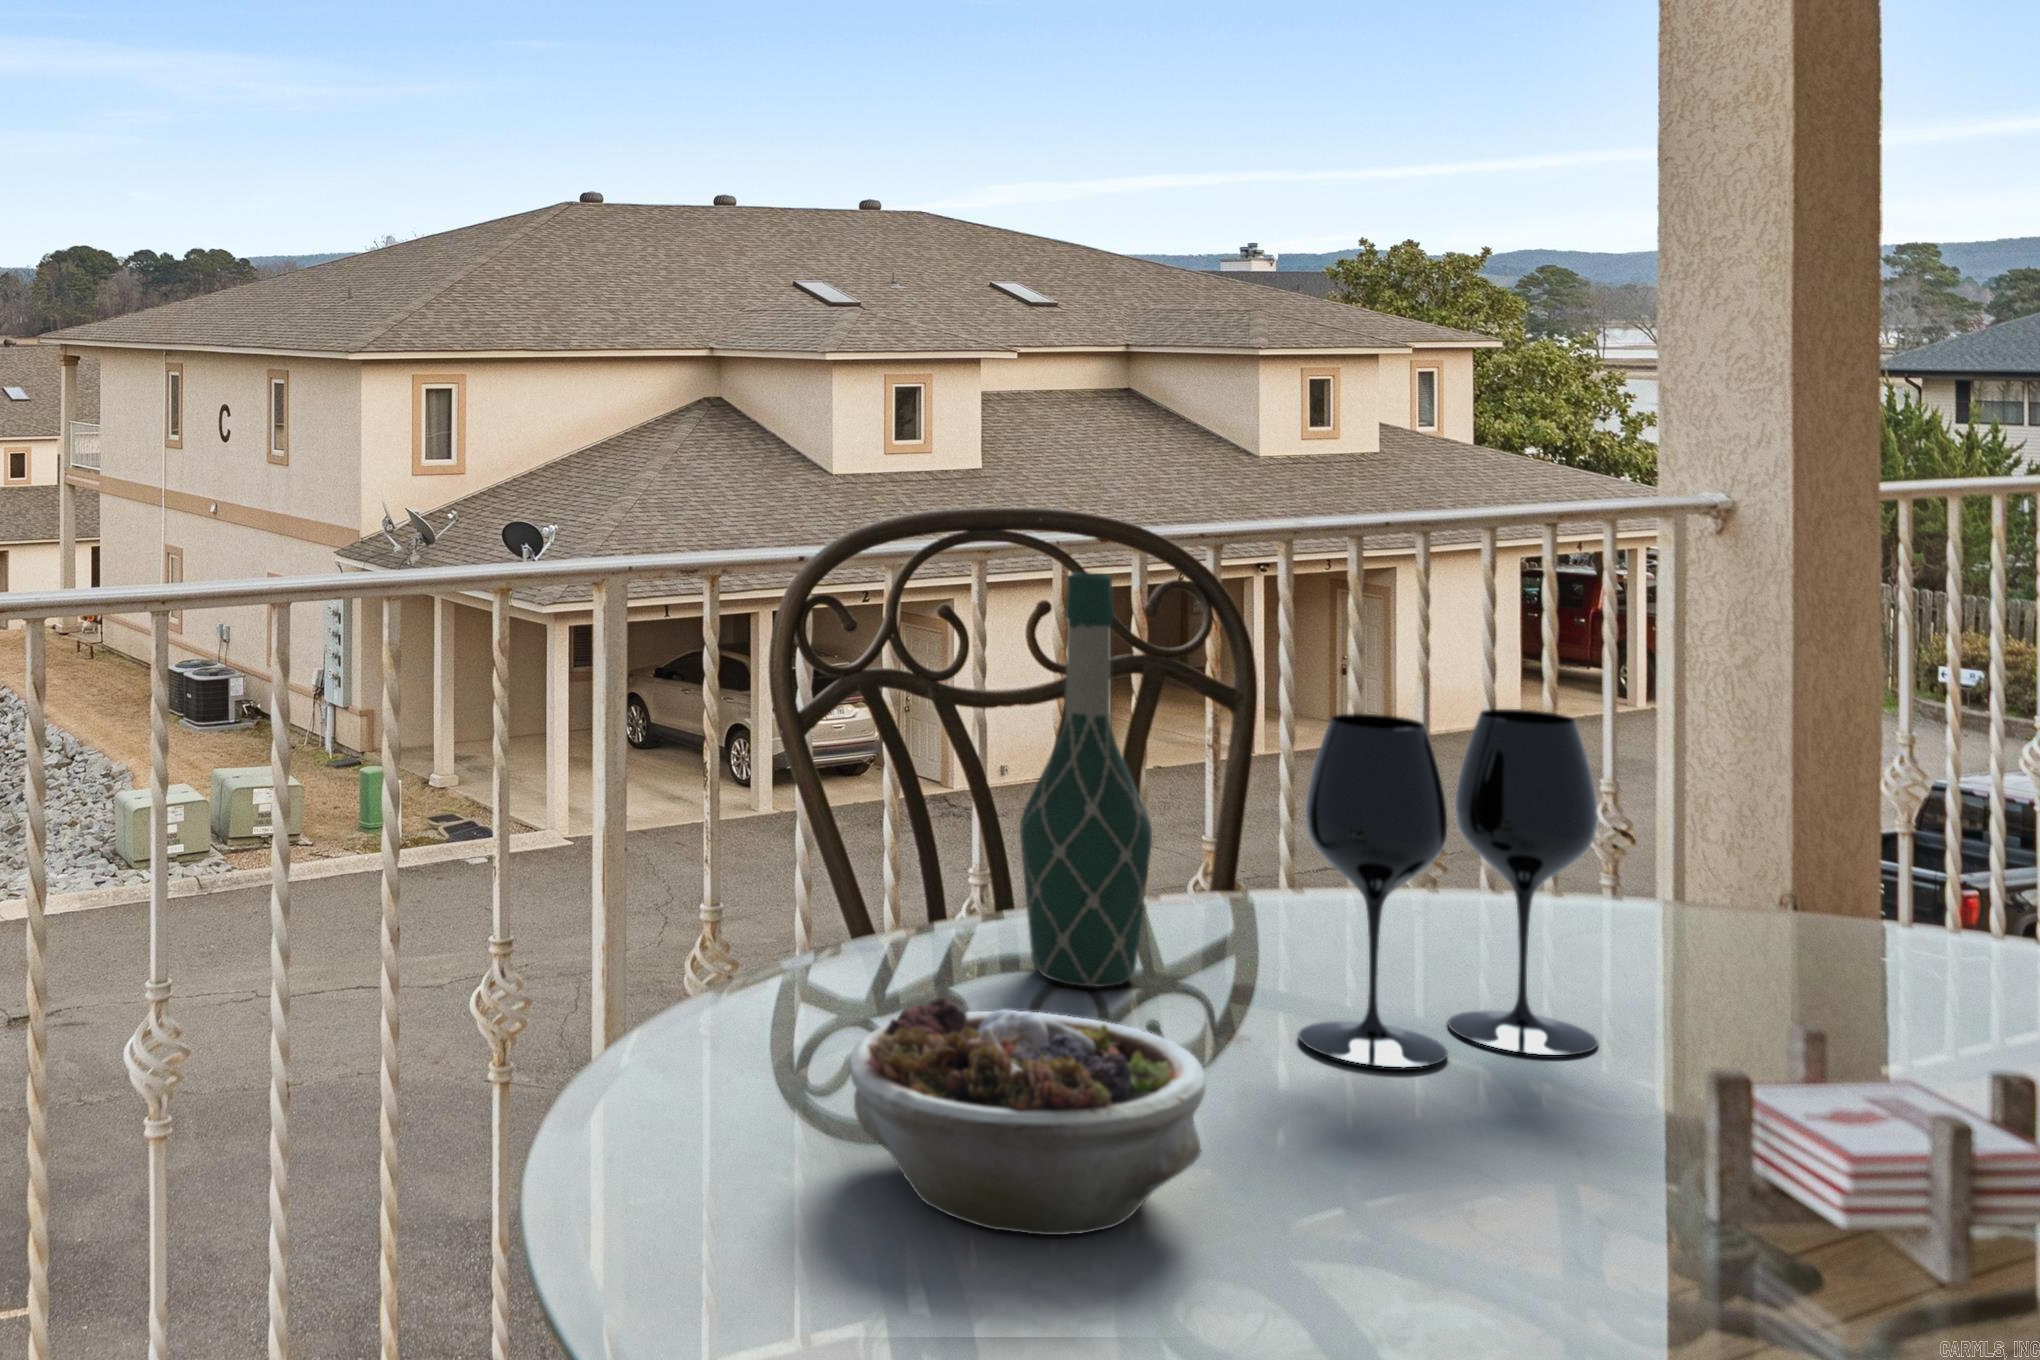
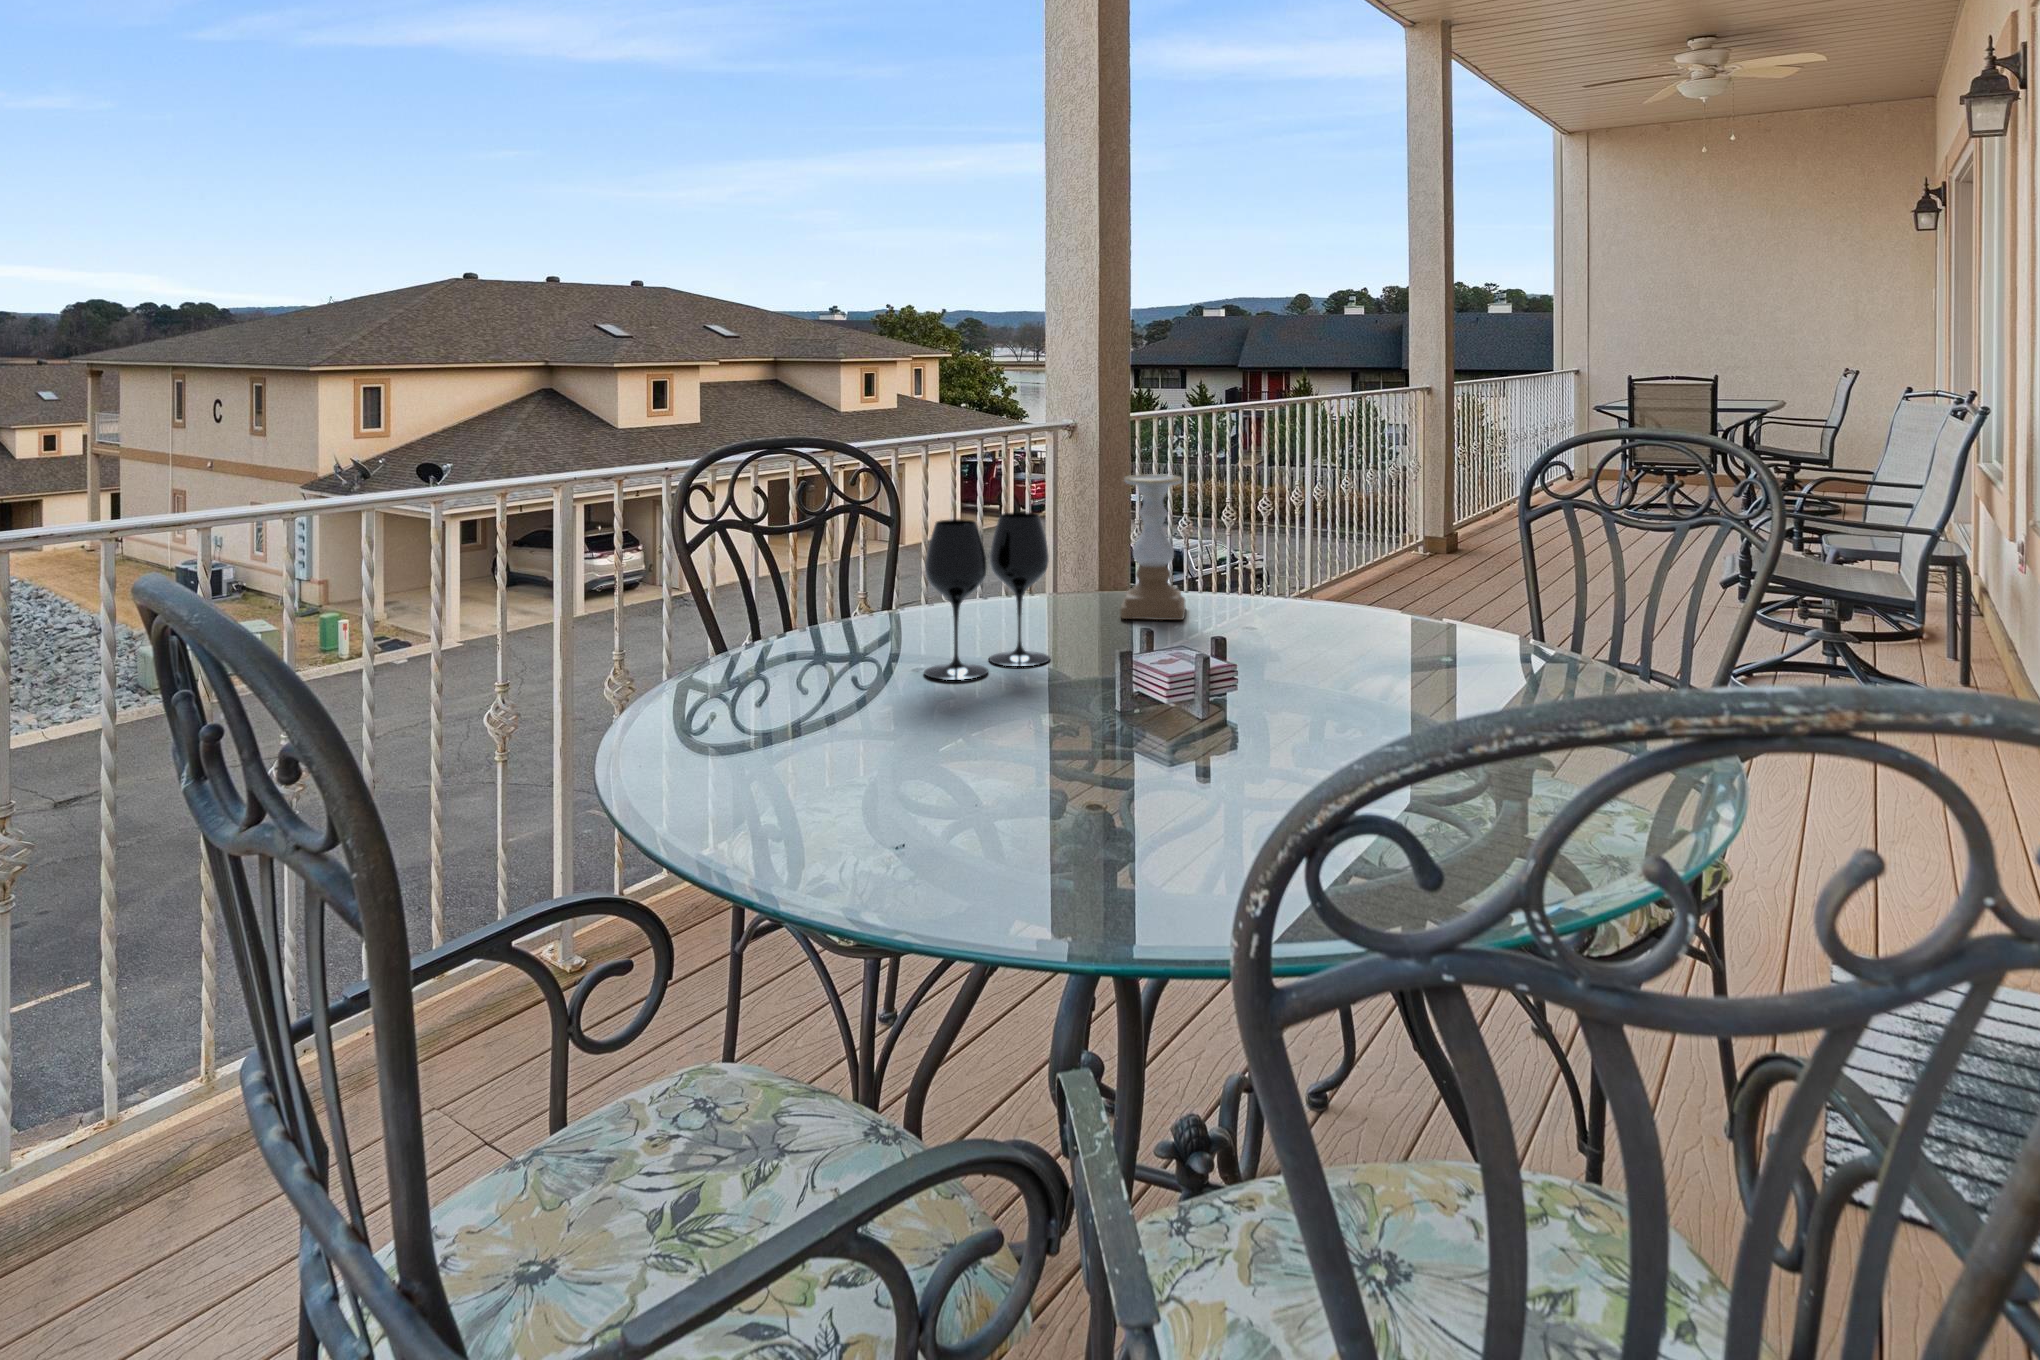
wine bottle: present [1020,572,1152,987] -> none [791,462,855,665]
candle holder: none [1768,641,1939,987] -> present [1120,474,1186,620]
succulent planter: present [849,997,1206,1235] -> none [718,667,885,768]

